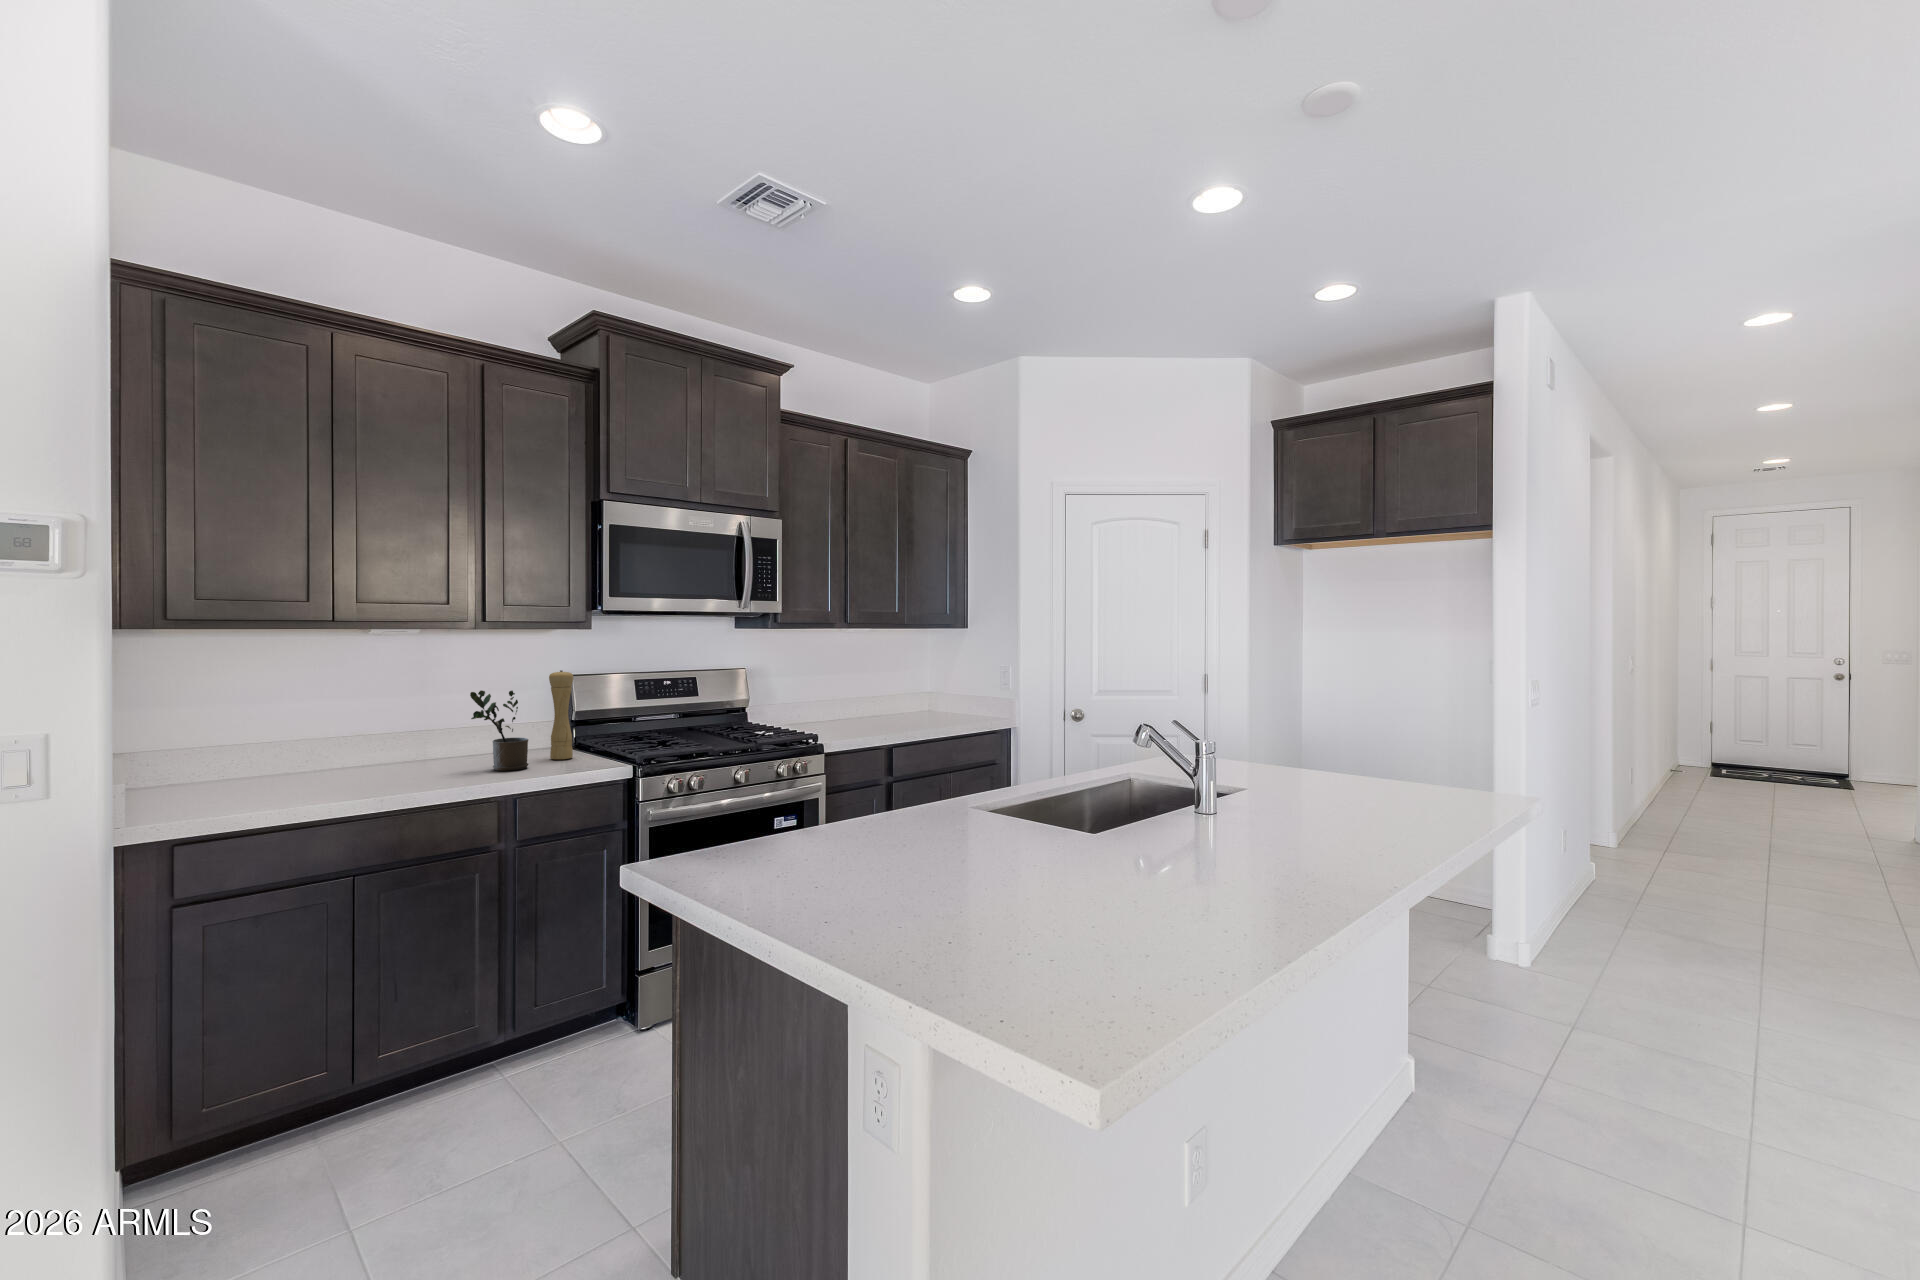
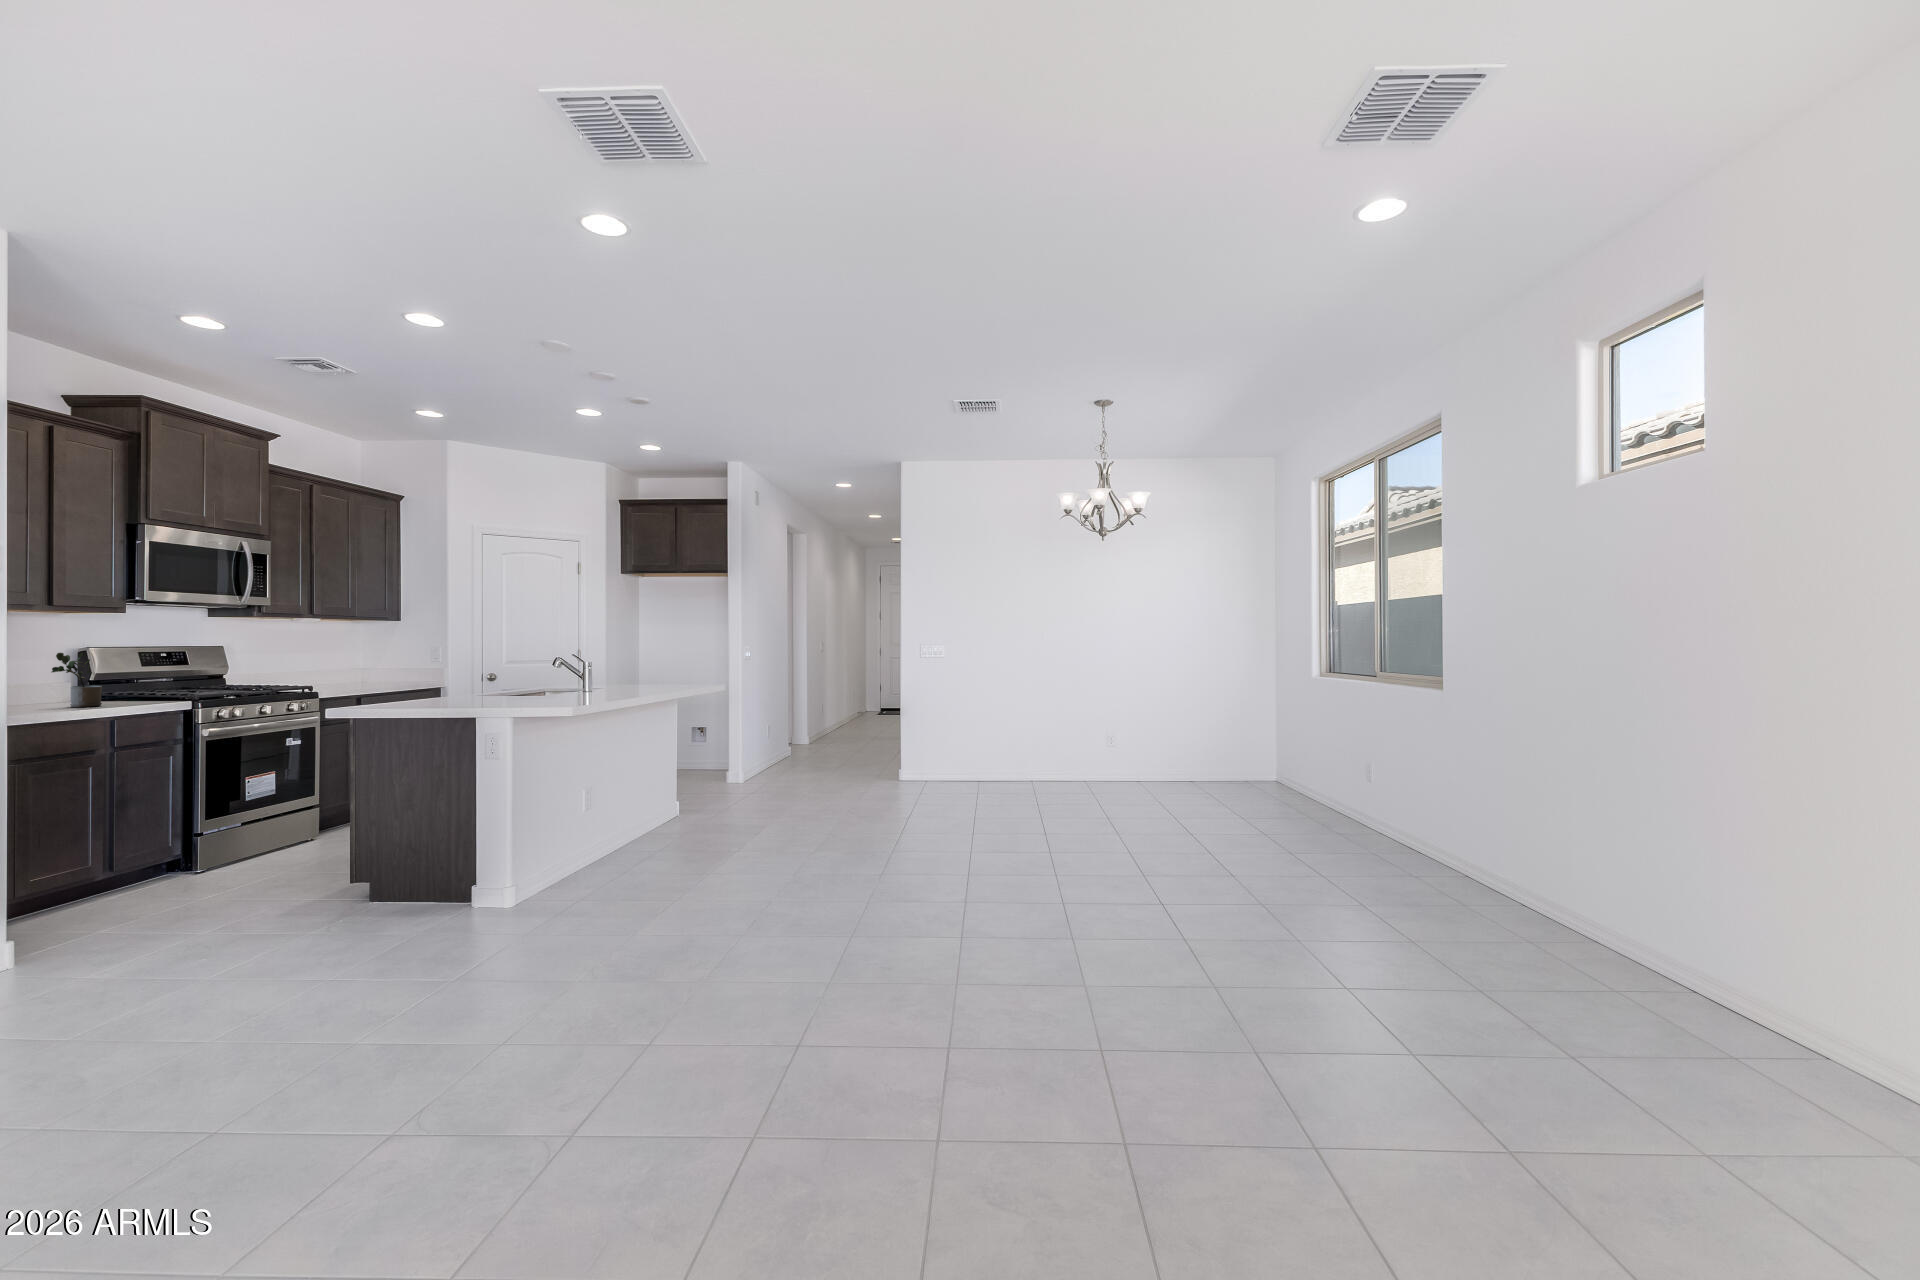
pepper mill: present [549,670,573,759] -> none [101,641,124,703]

